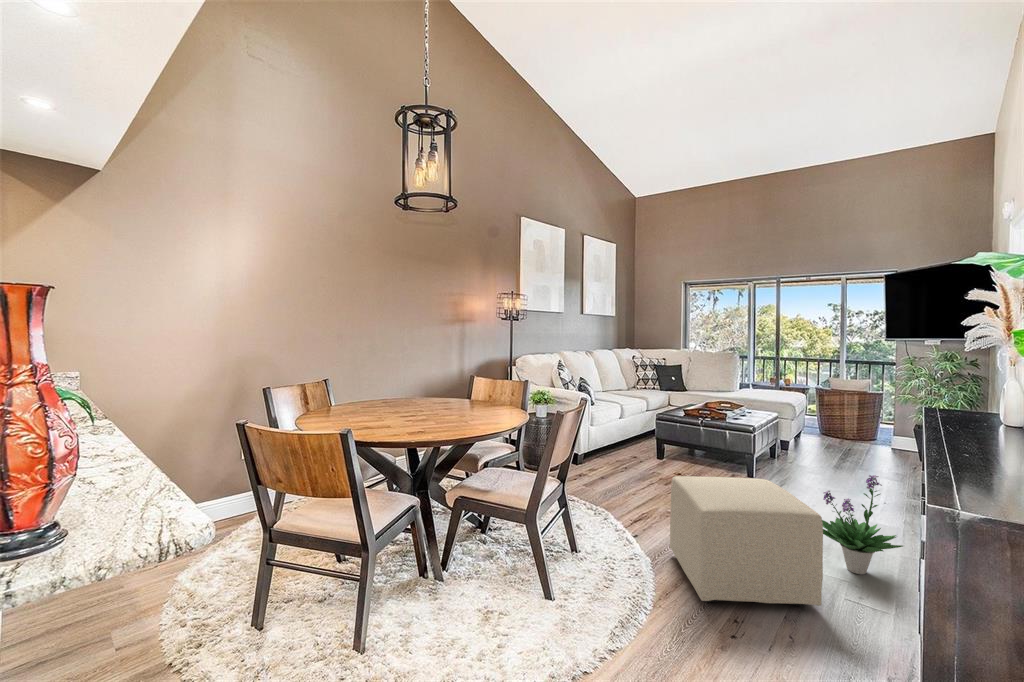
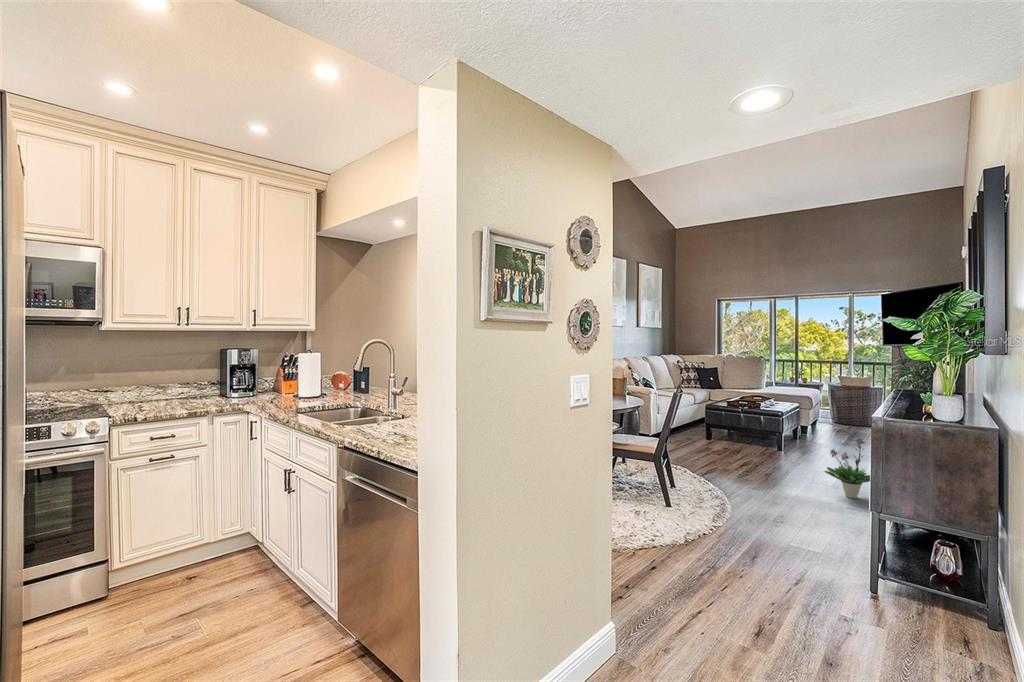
ottoman: present [670,476,823,607] -> none [733,441,829,511]

